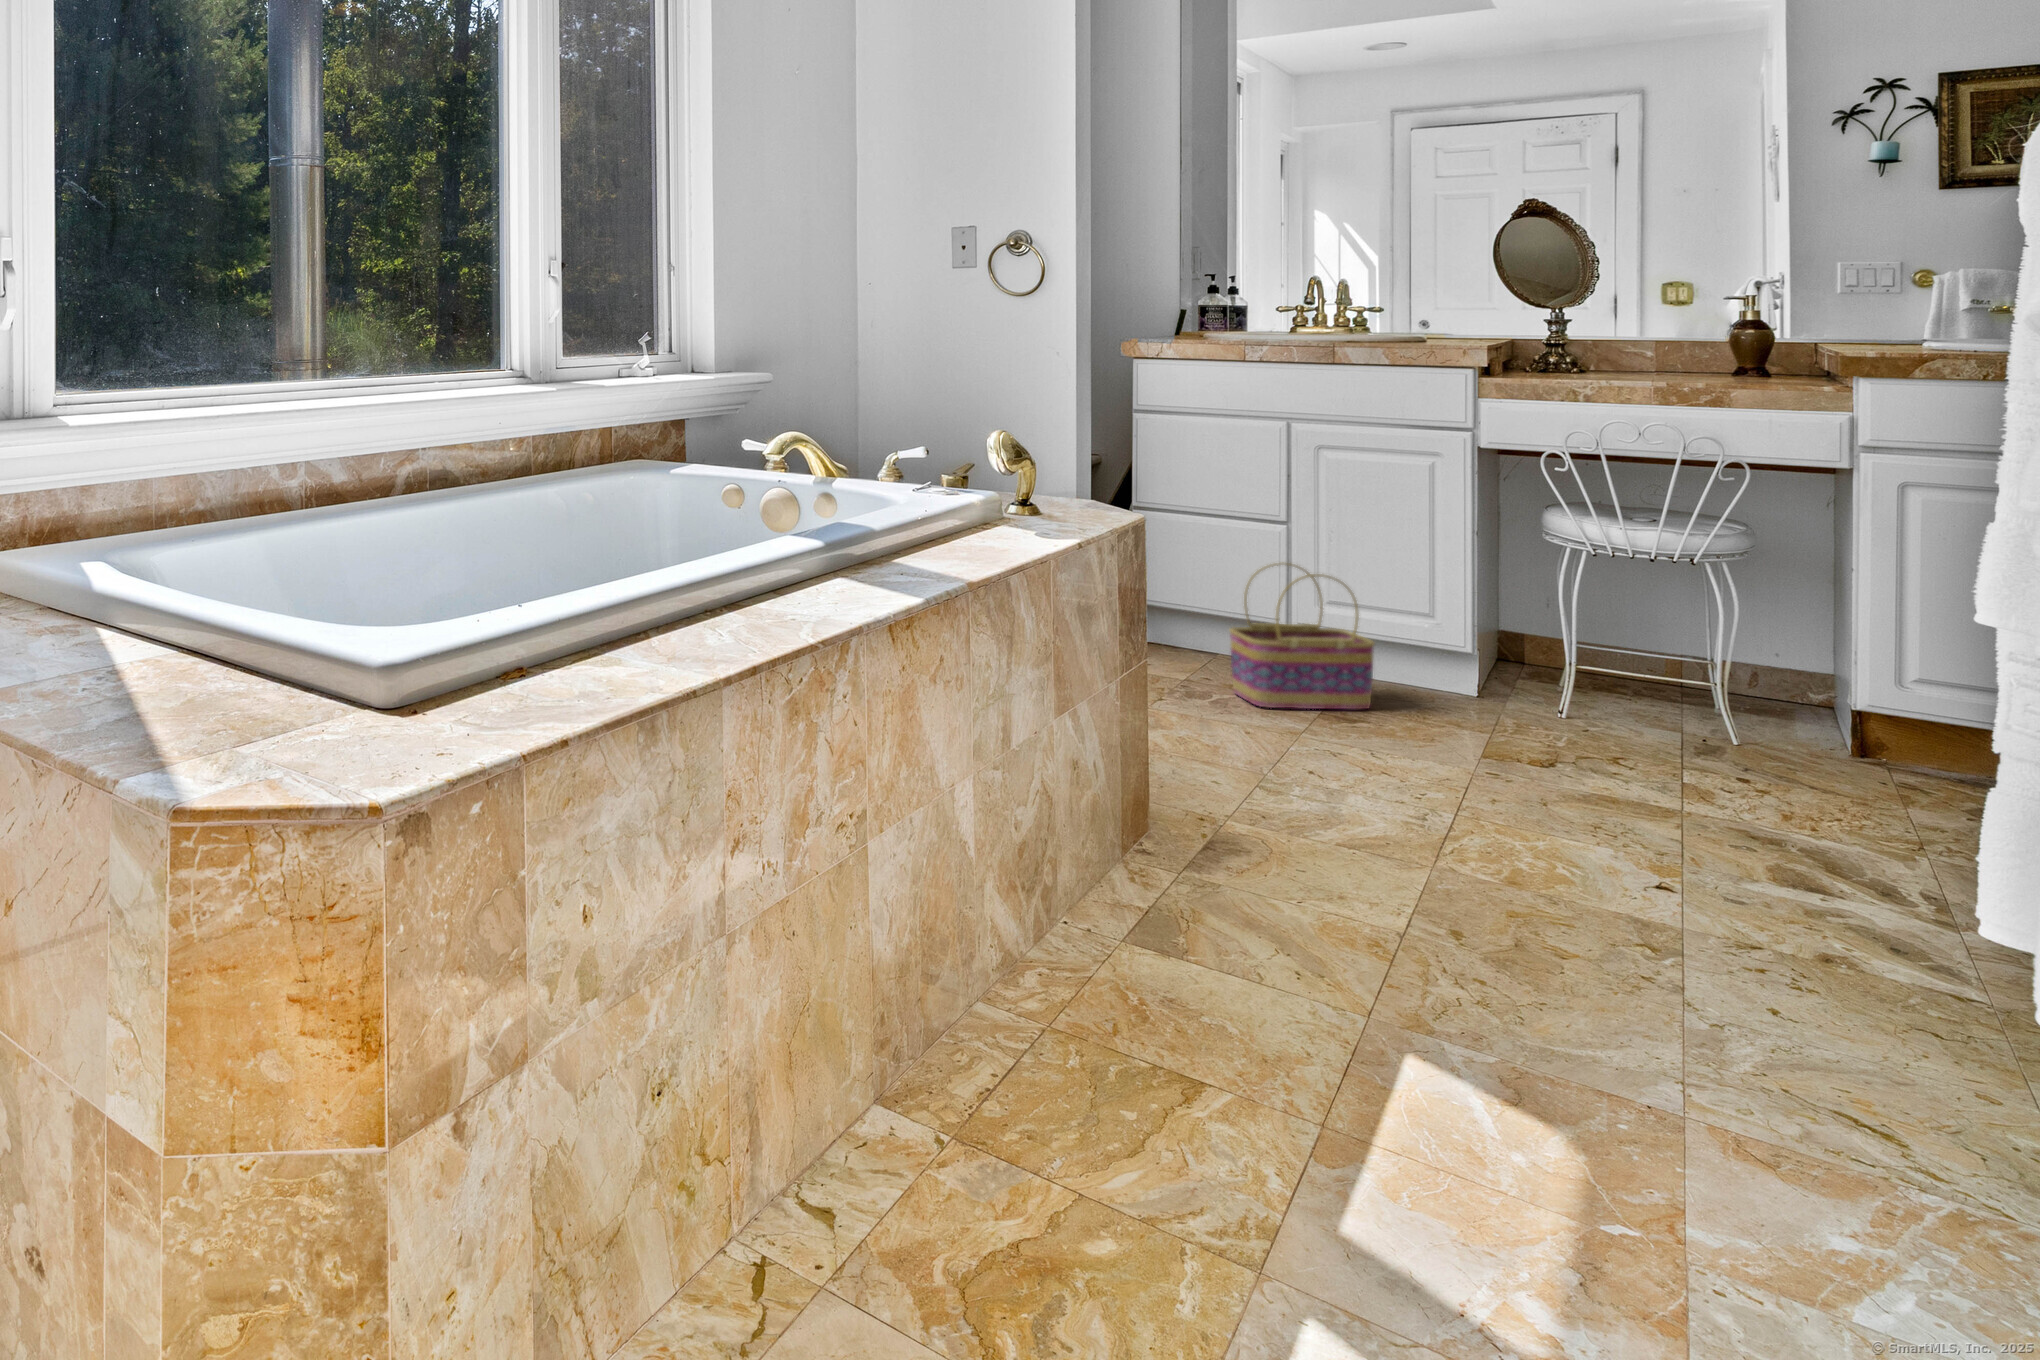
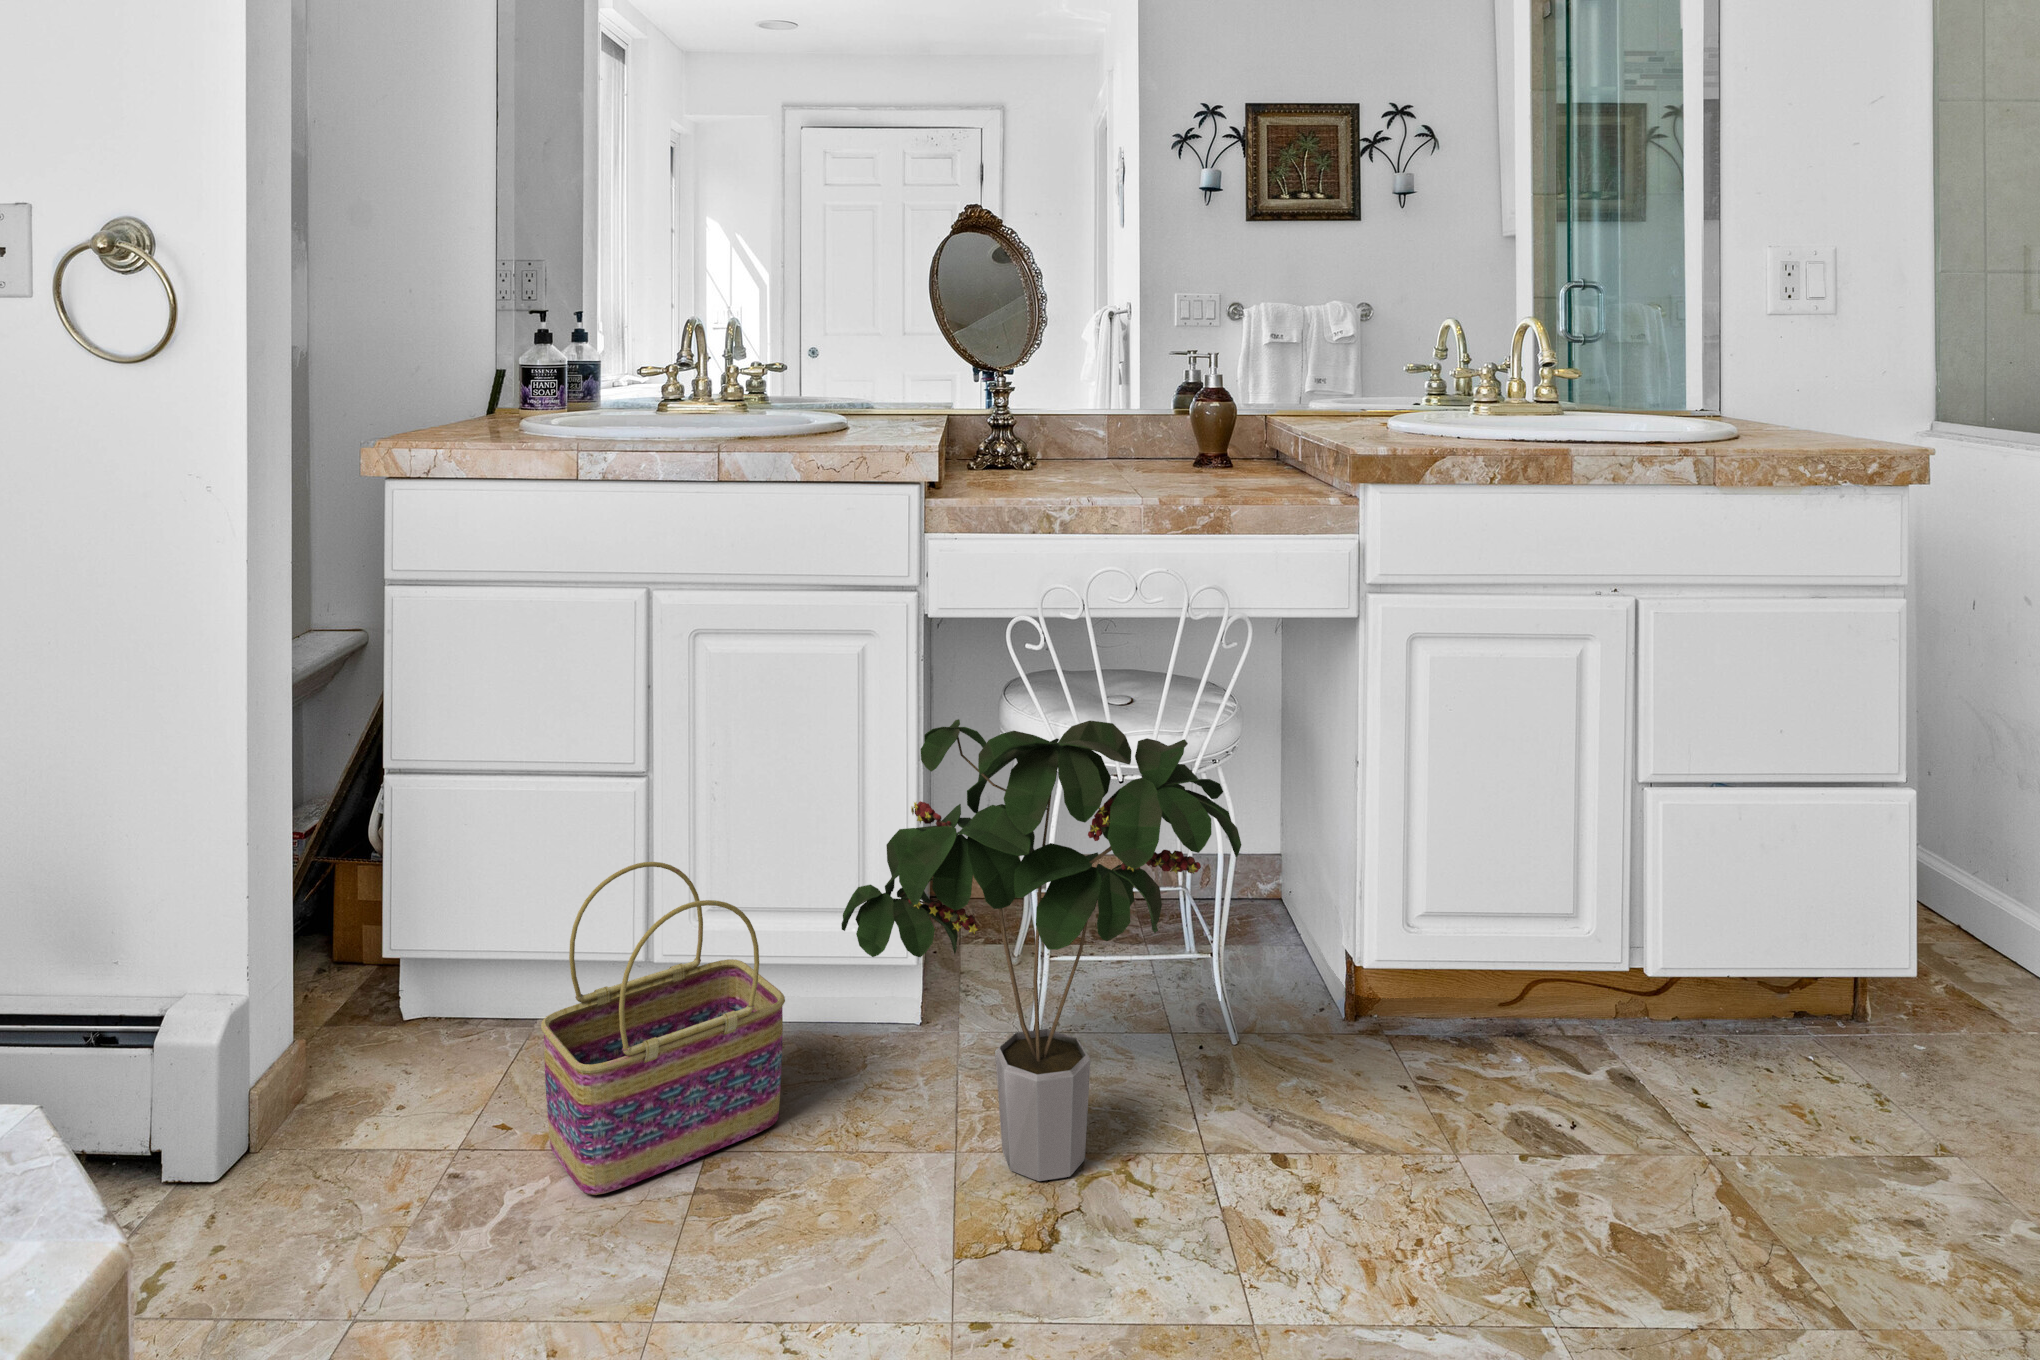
potted plant: none [1412,497,1699,754] -> present [842,719,1241,1181]

